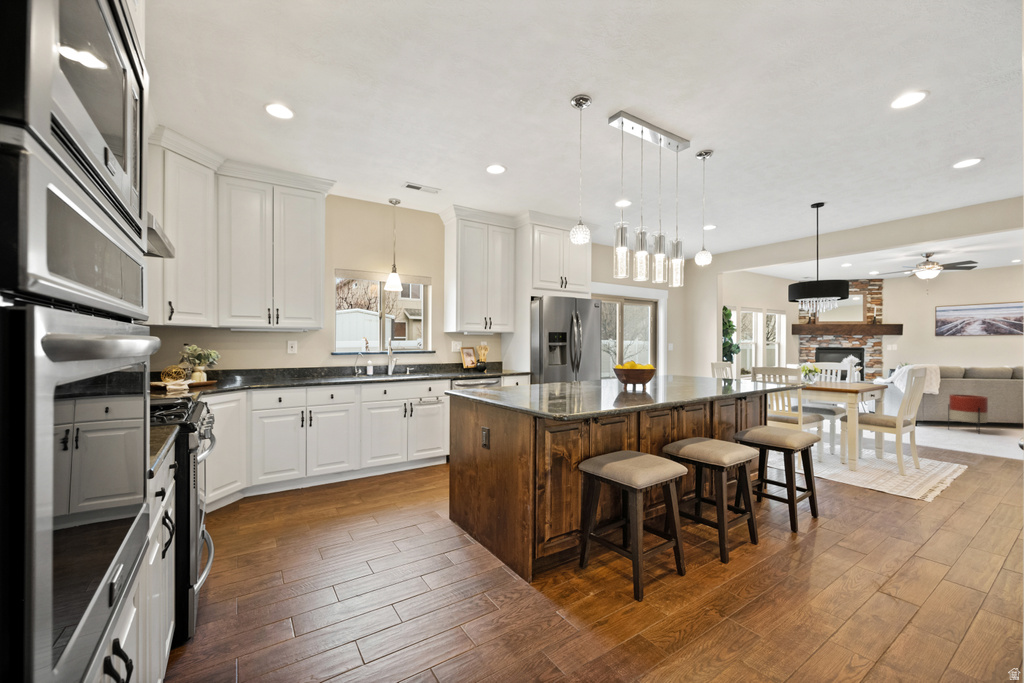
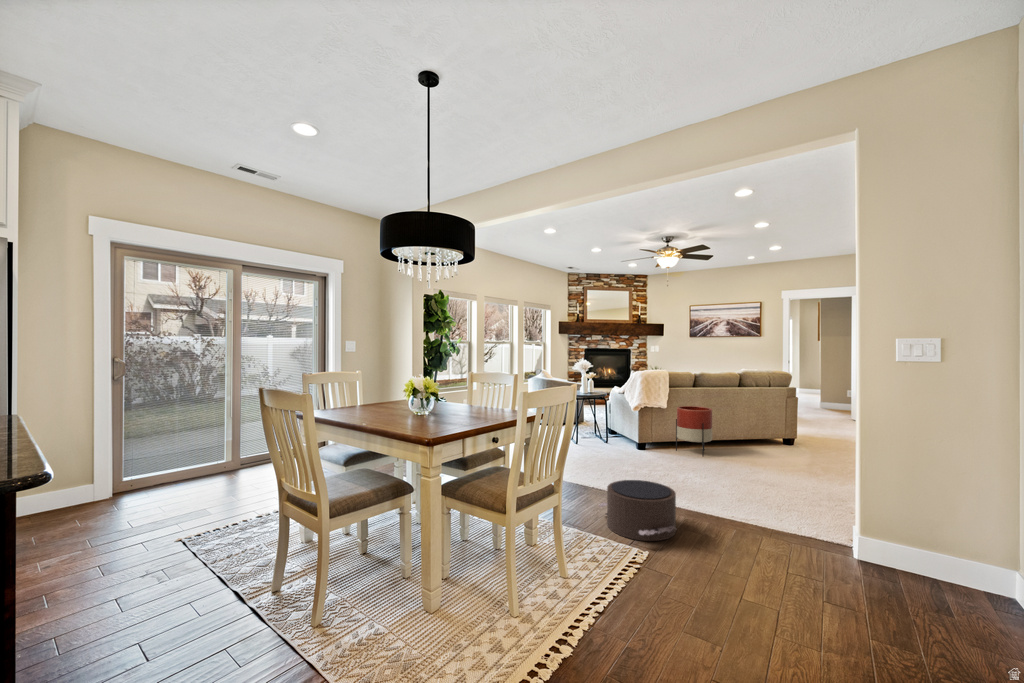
pouf: none [911,435,988,469] -> present [598,480,676,541]

